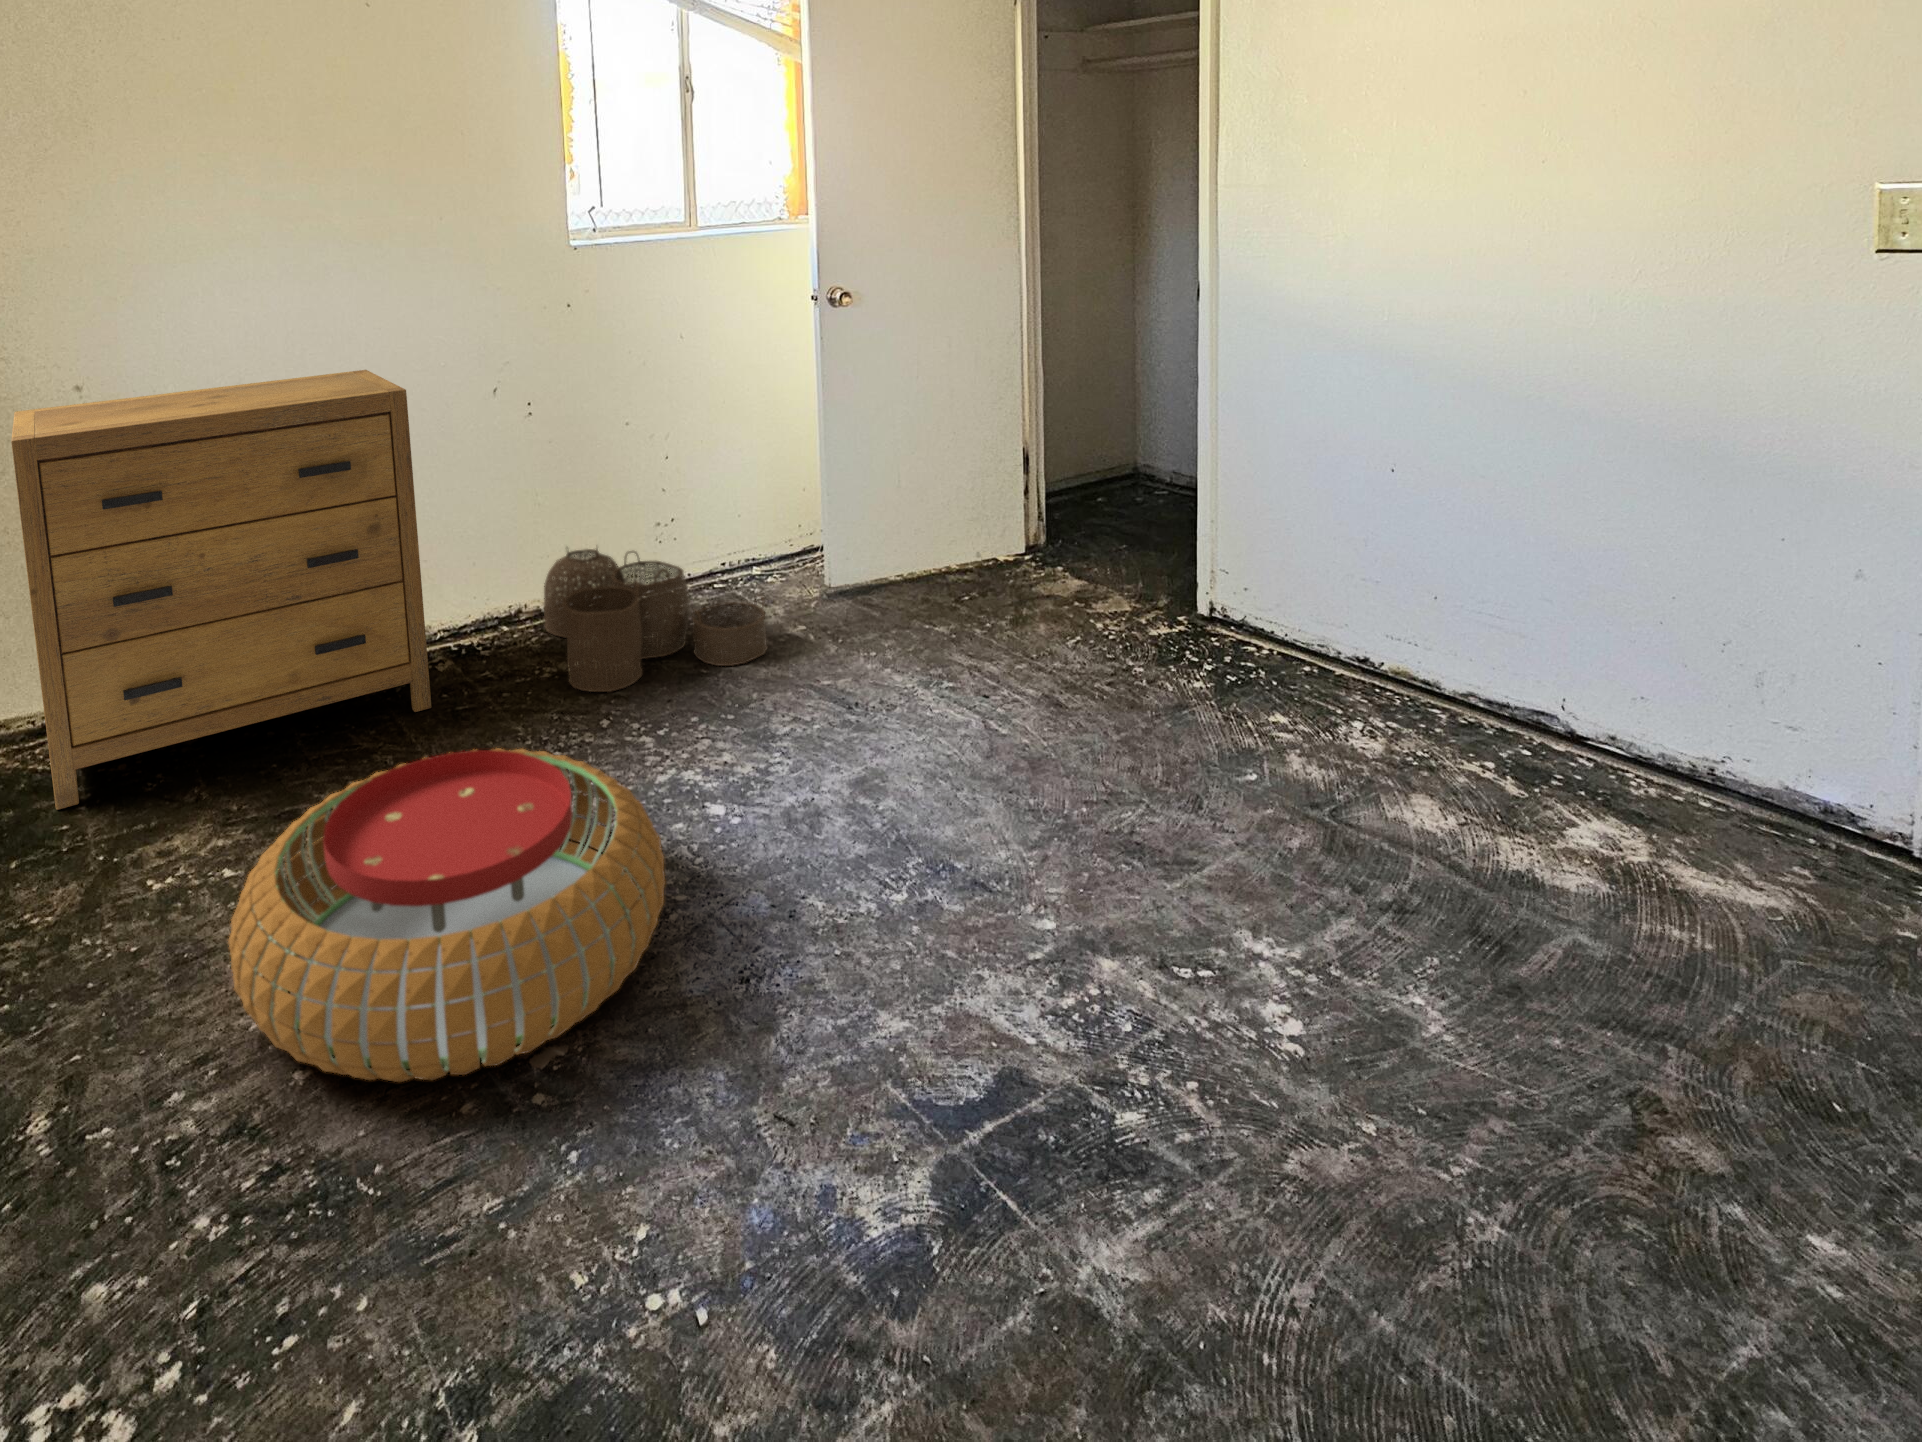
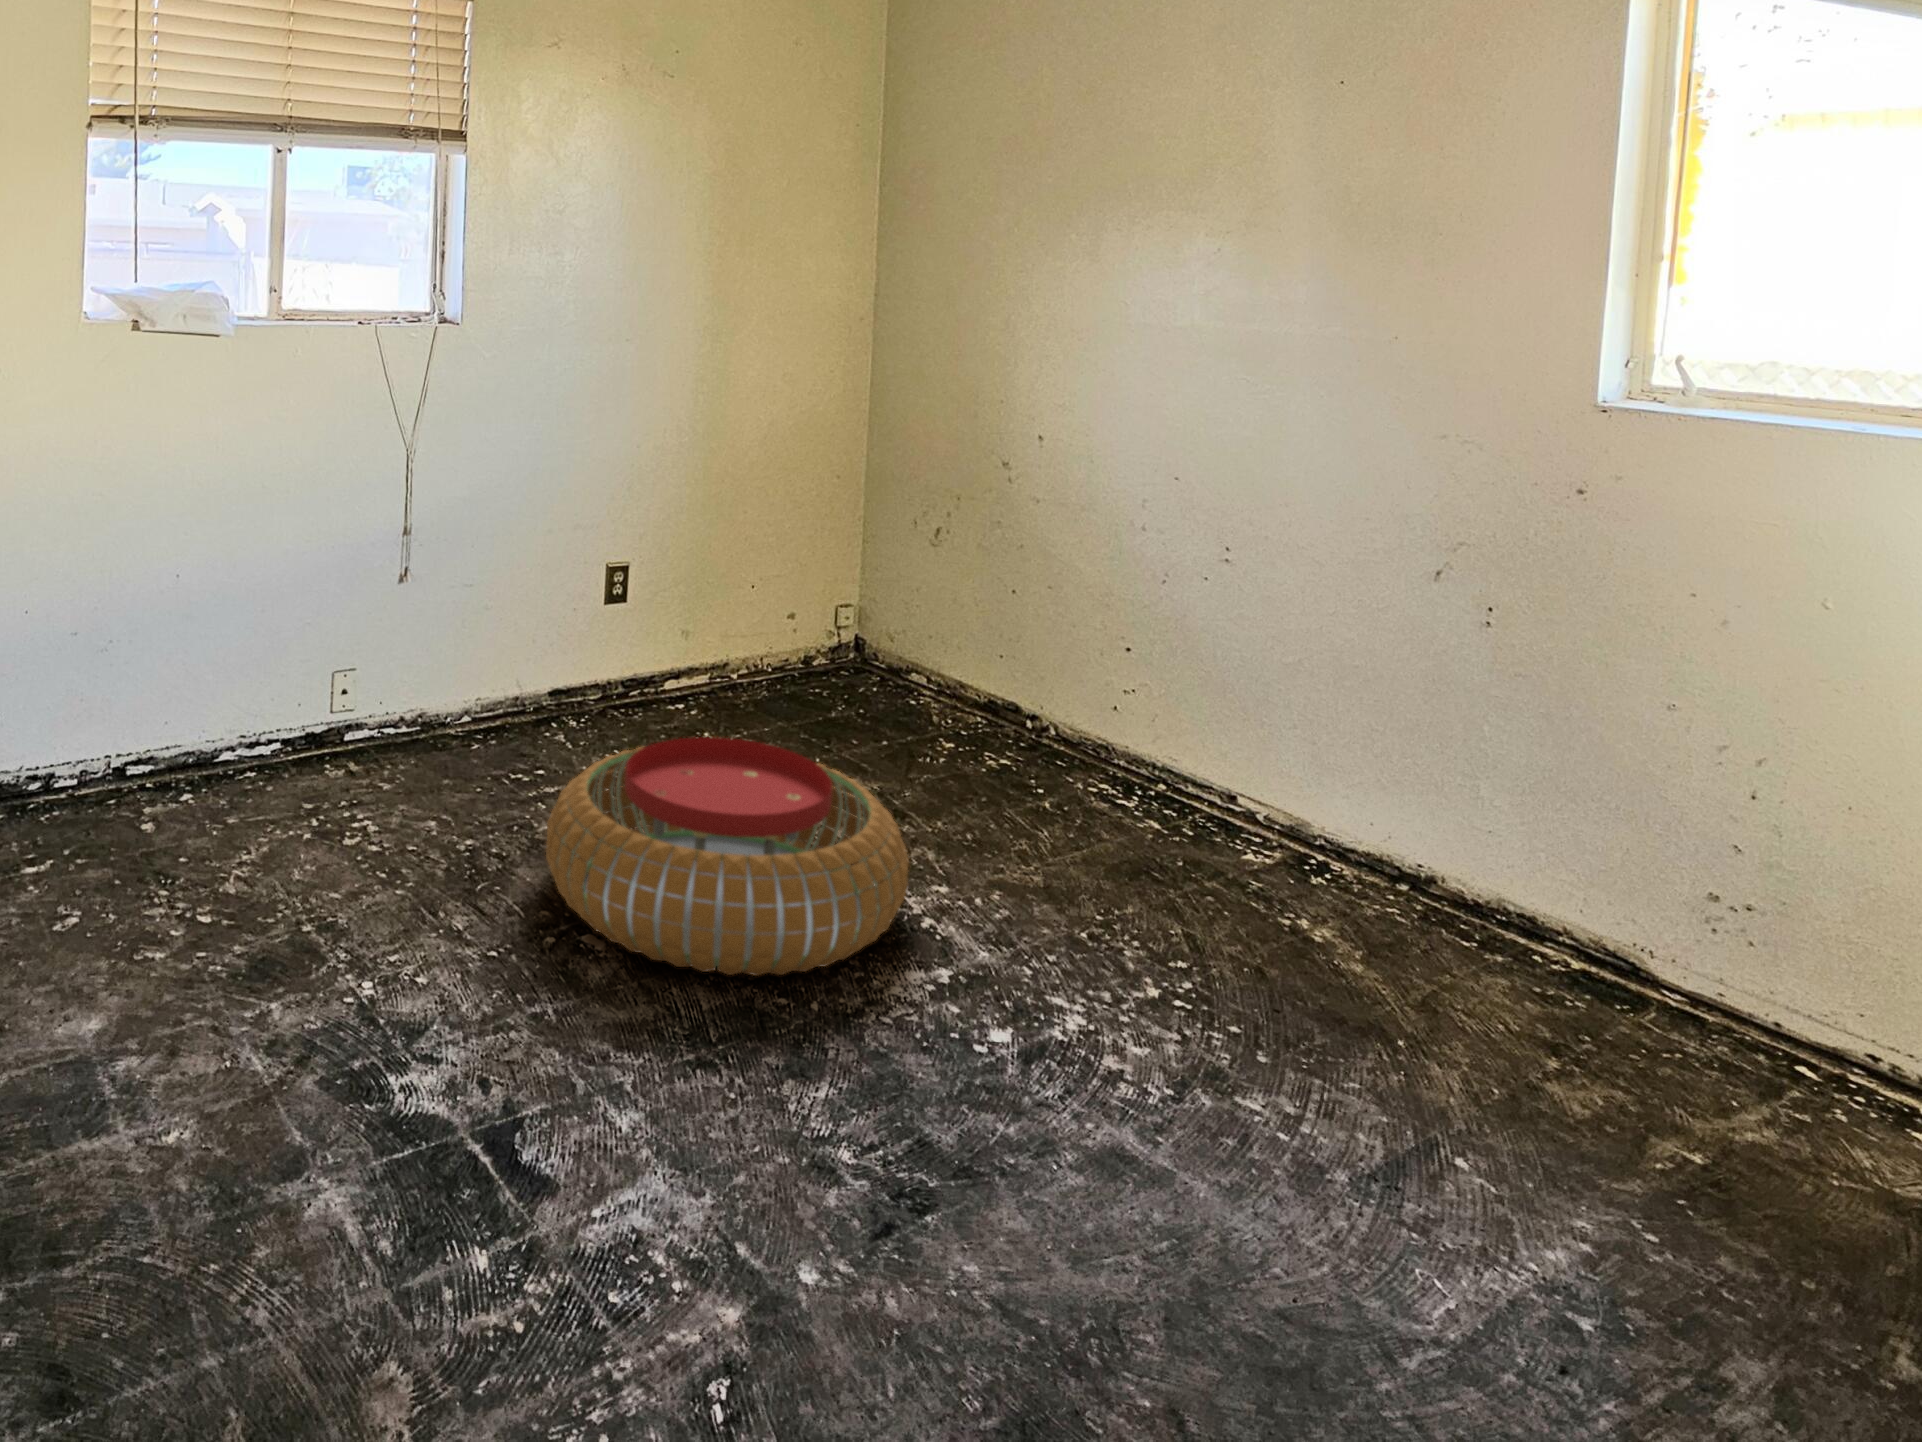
dresser: present [11,370,431,810] -> none [878,431,1274,856]
woven basket: present [544,549,767,692] -> none [1241,807,1560,1096]

